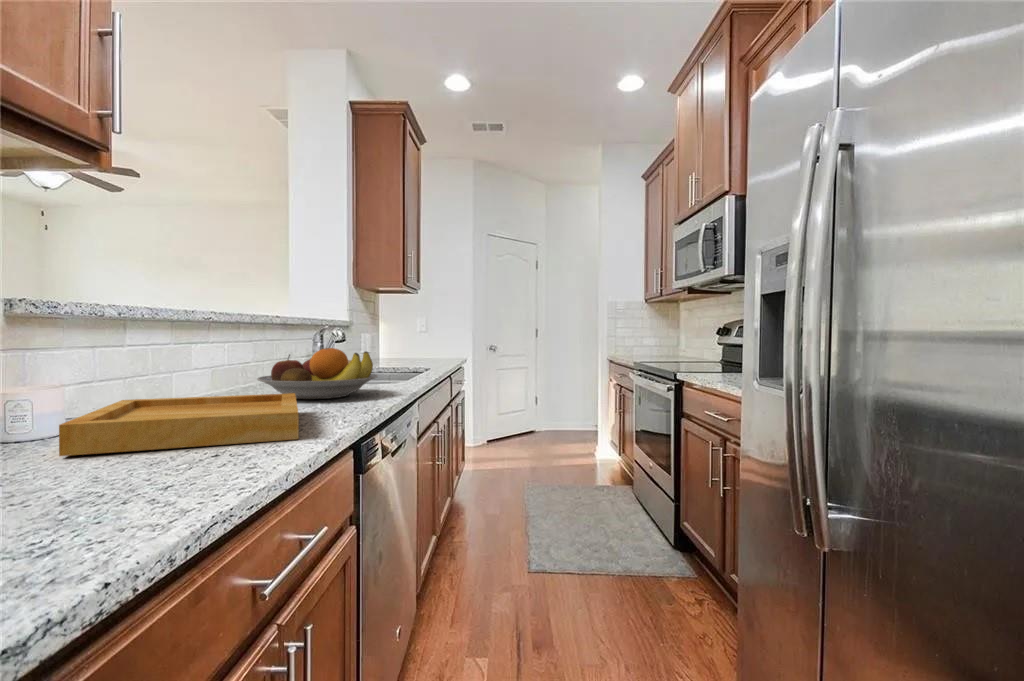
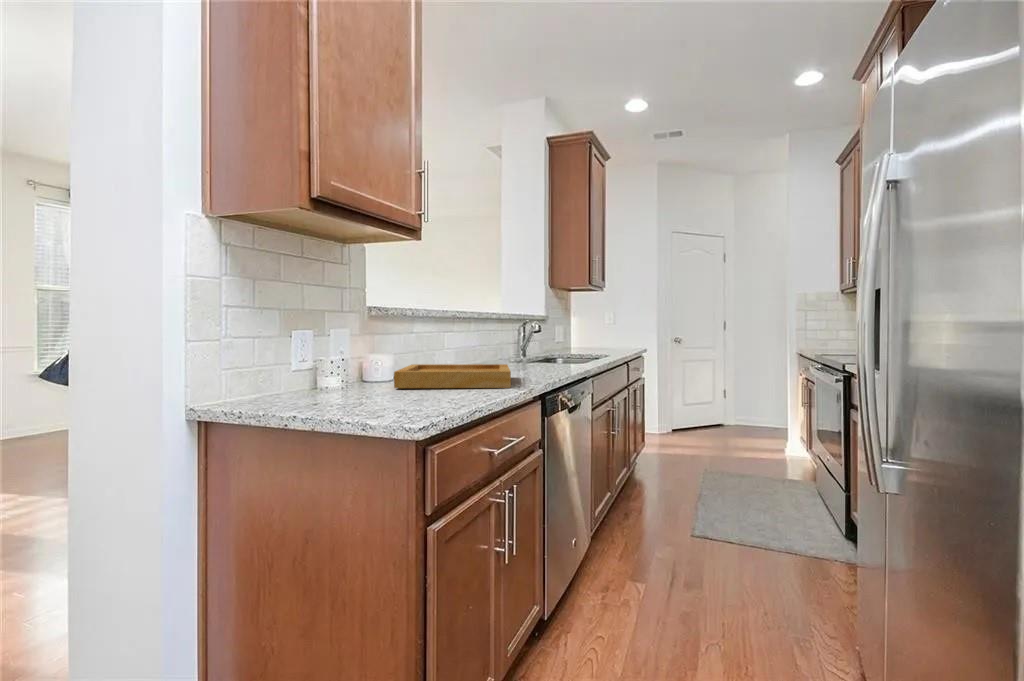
fruit bowl: present [257,348,378,399] -> none [482,336,563,371]

